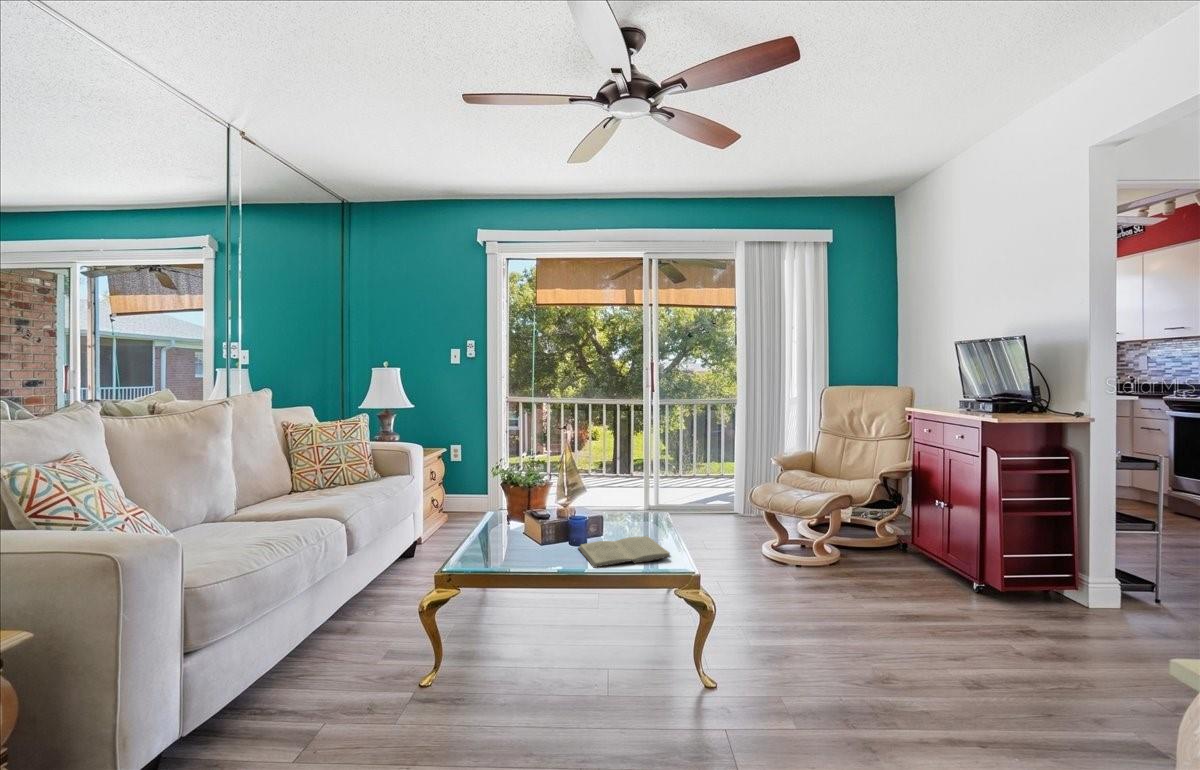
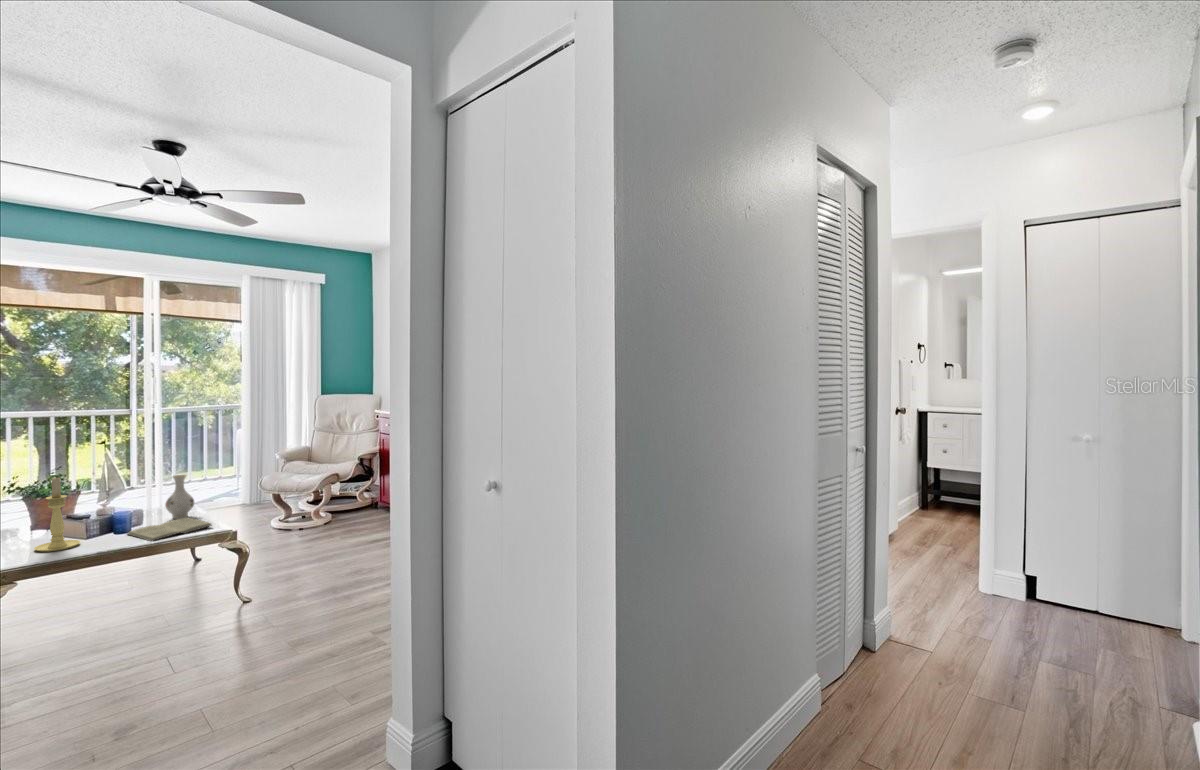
candle holder: none [486,463,530,557] -> present [34,477,80,552]
vase: none [628,475,660,535] -> present [165,475,194,519]

